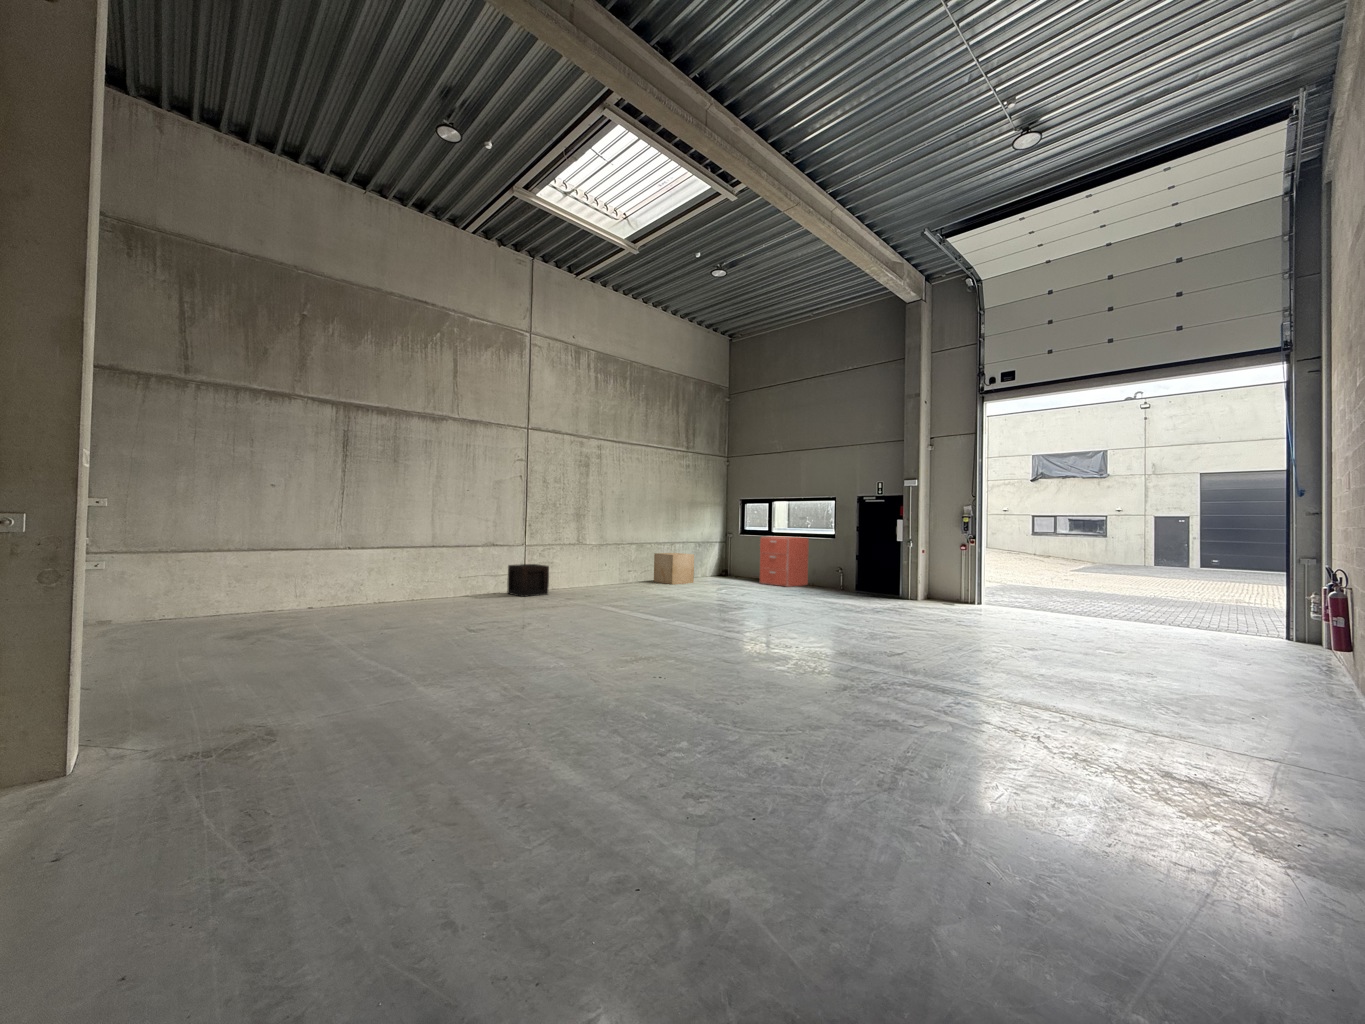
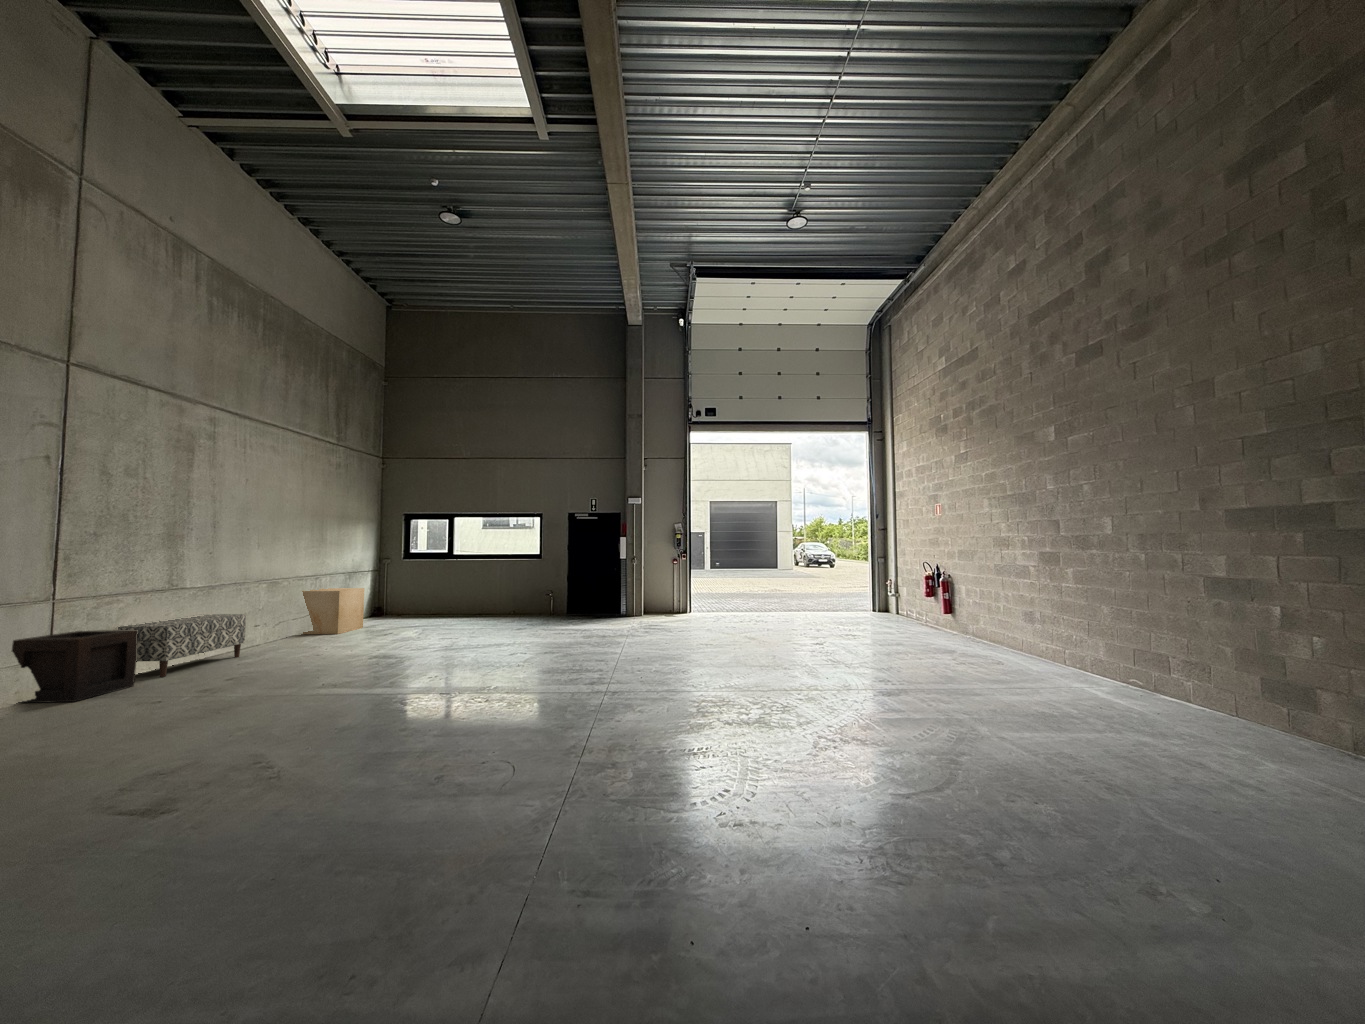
filing cabinet: present [760,537,809,587] -> none [452,559,508,618]
bench: none [549,562,609,593] -> present [118,614,246,677]

